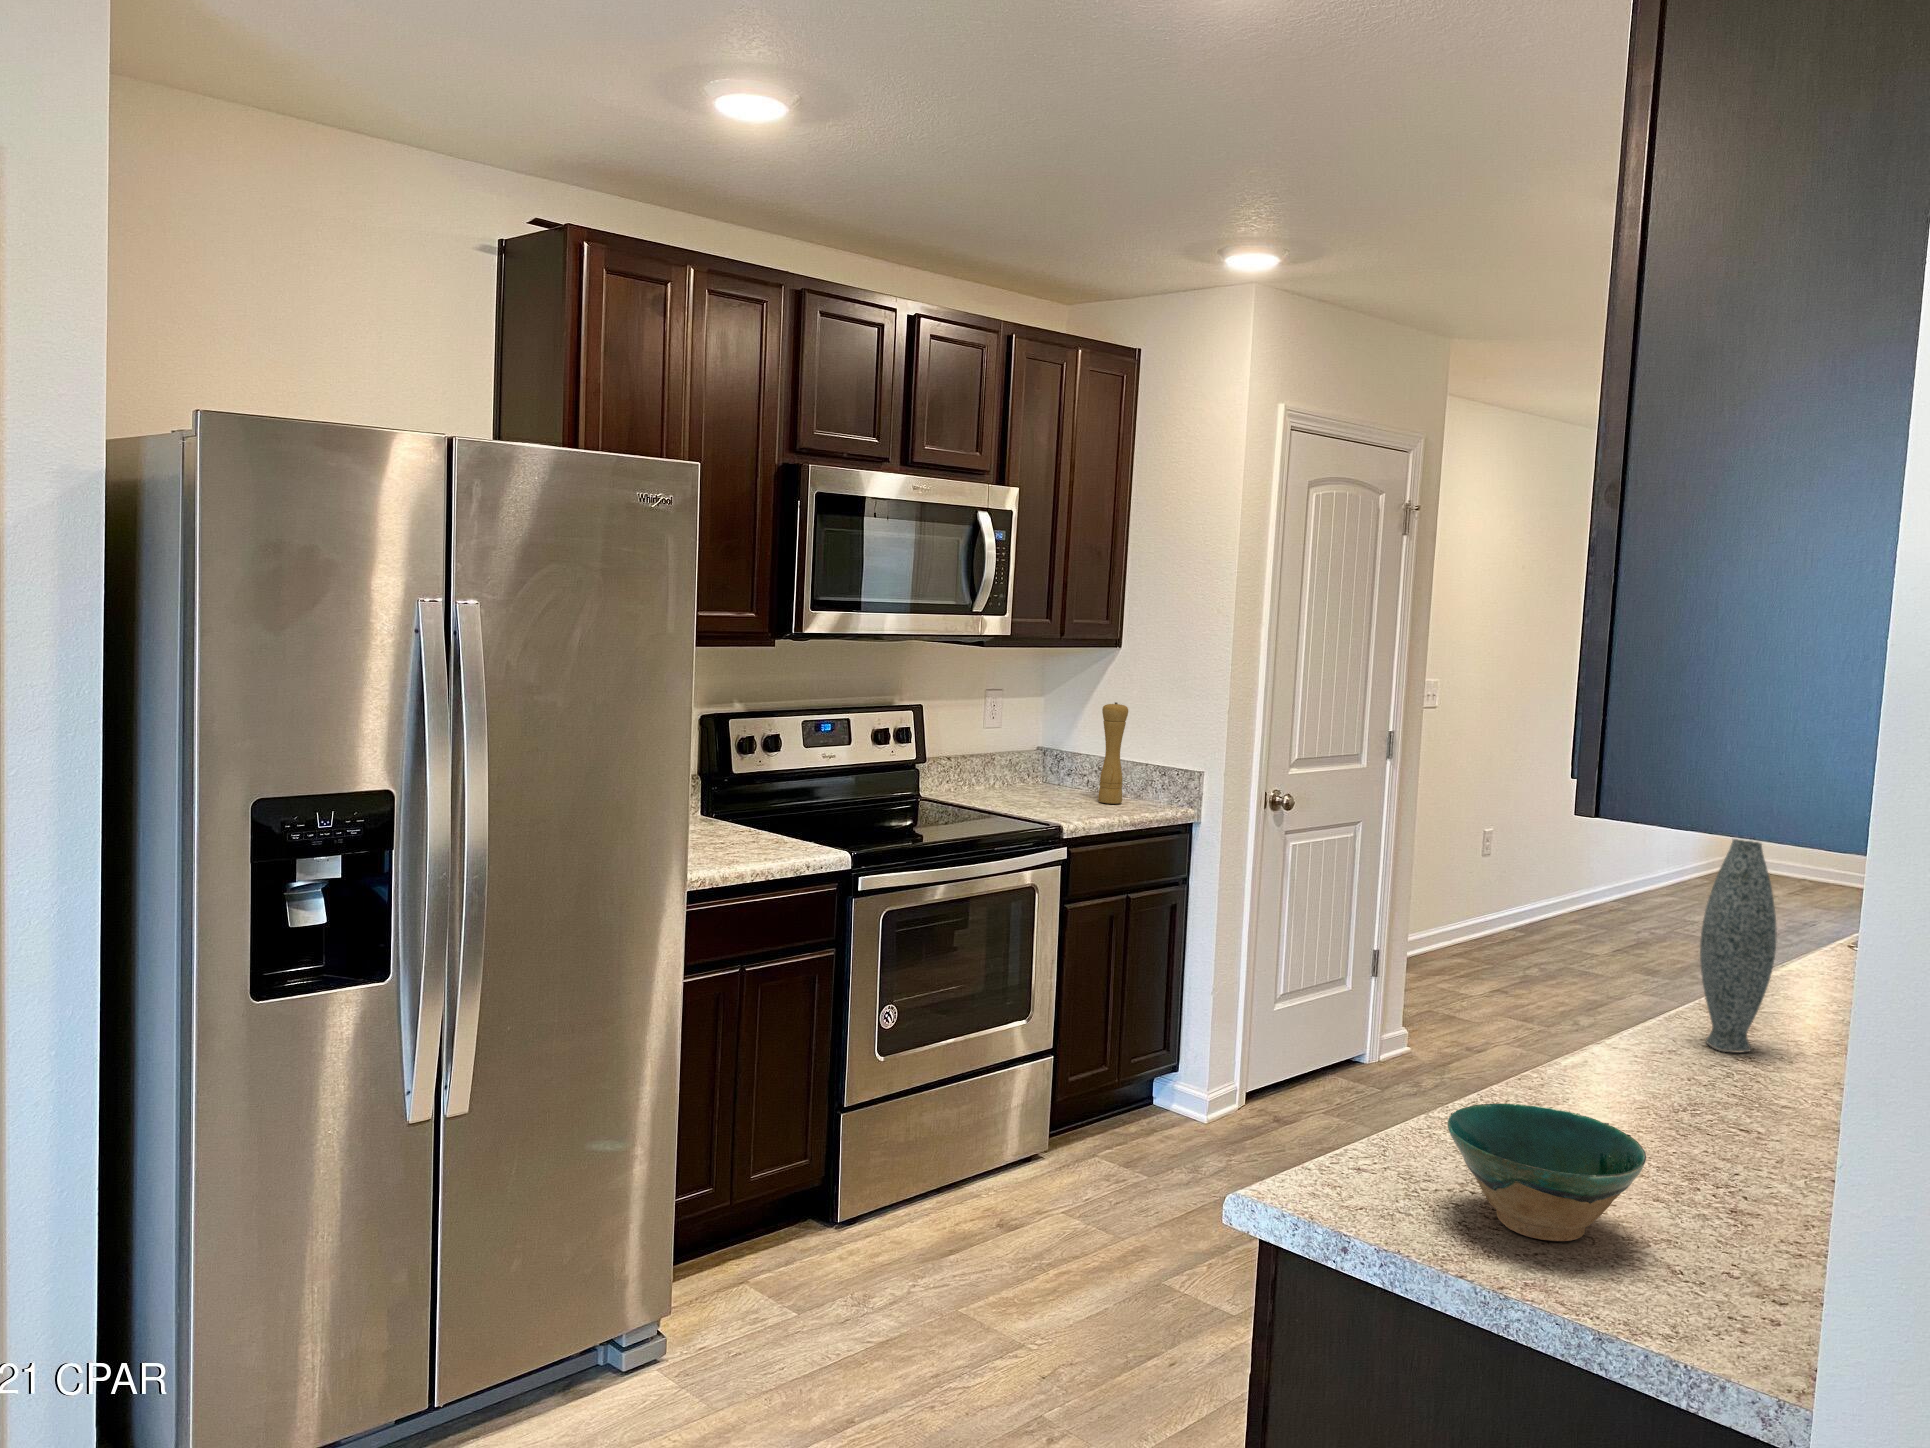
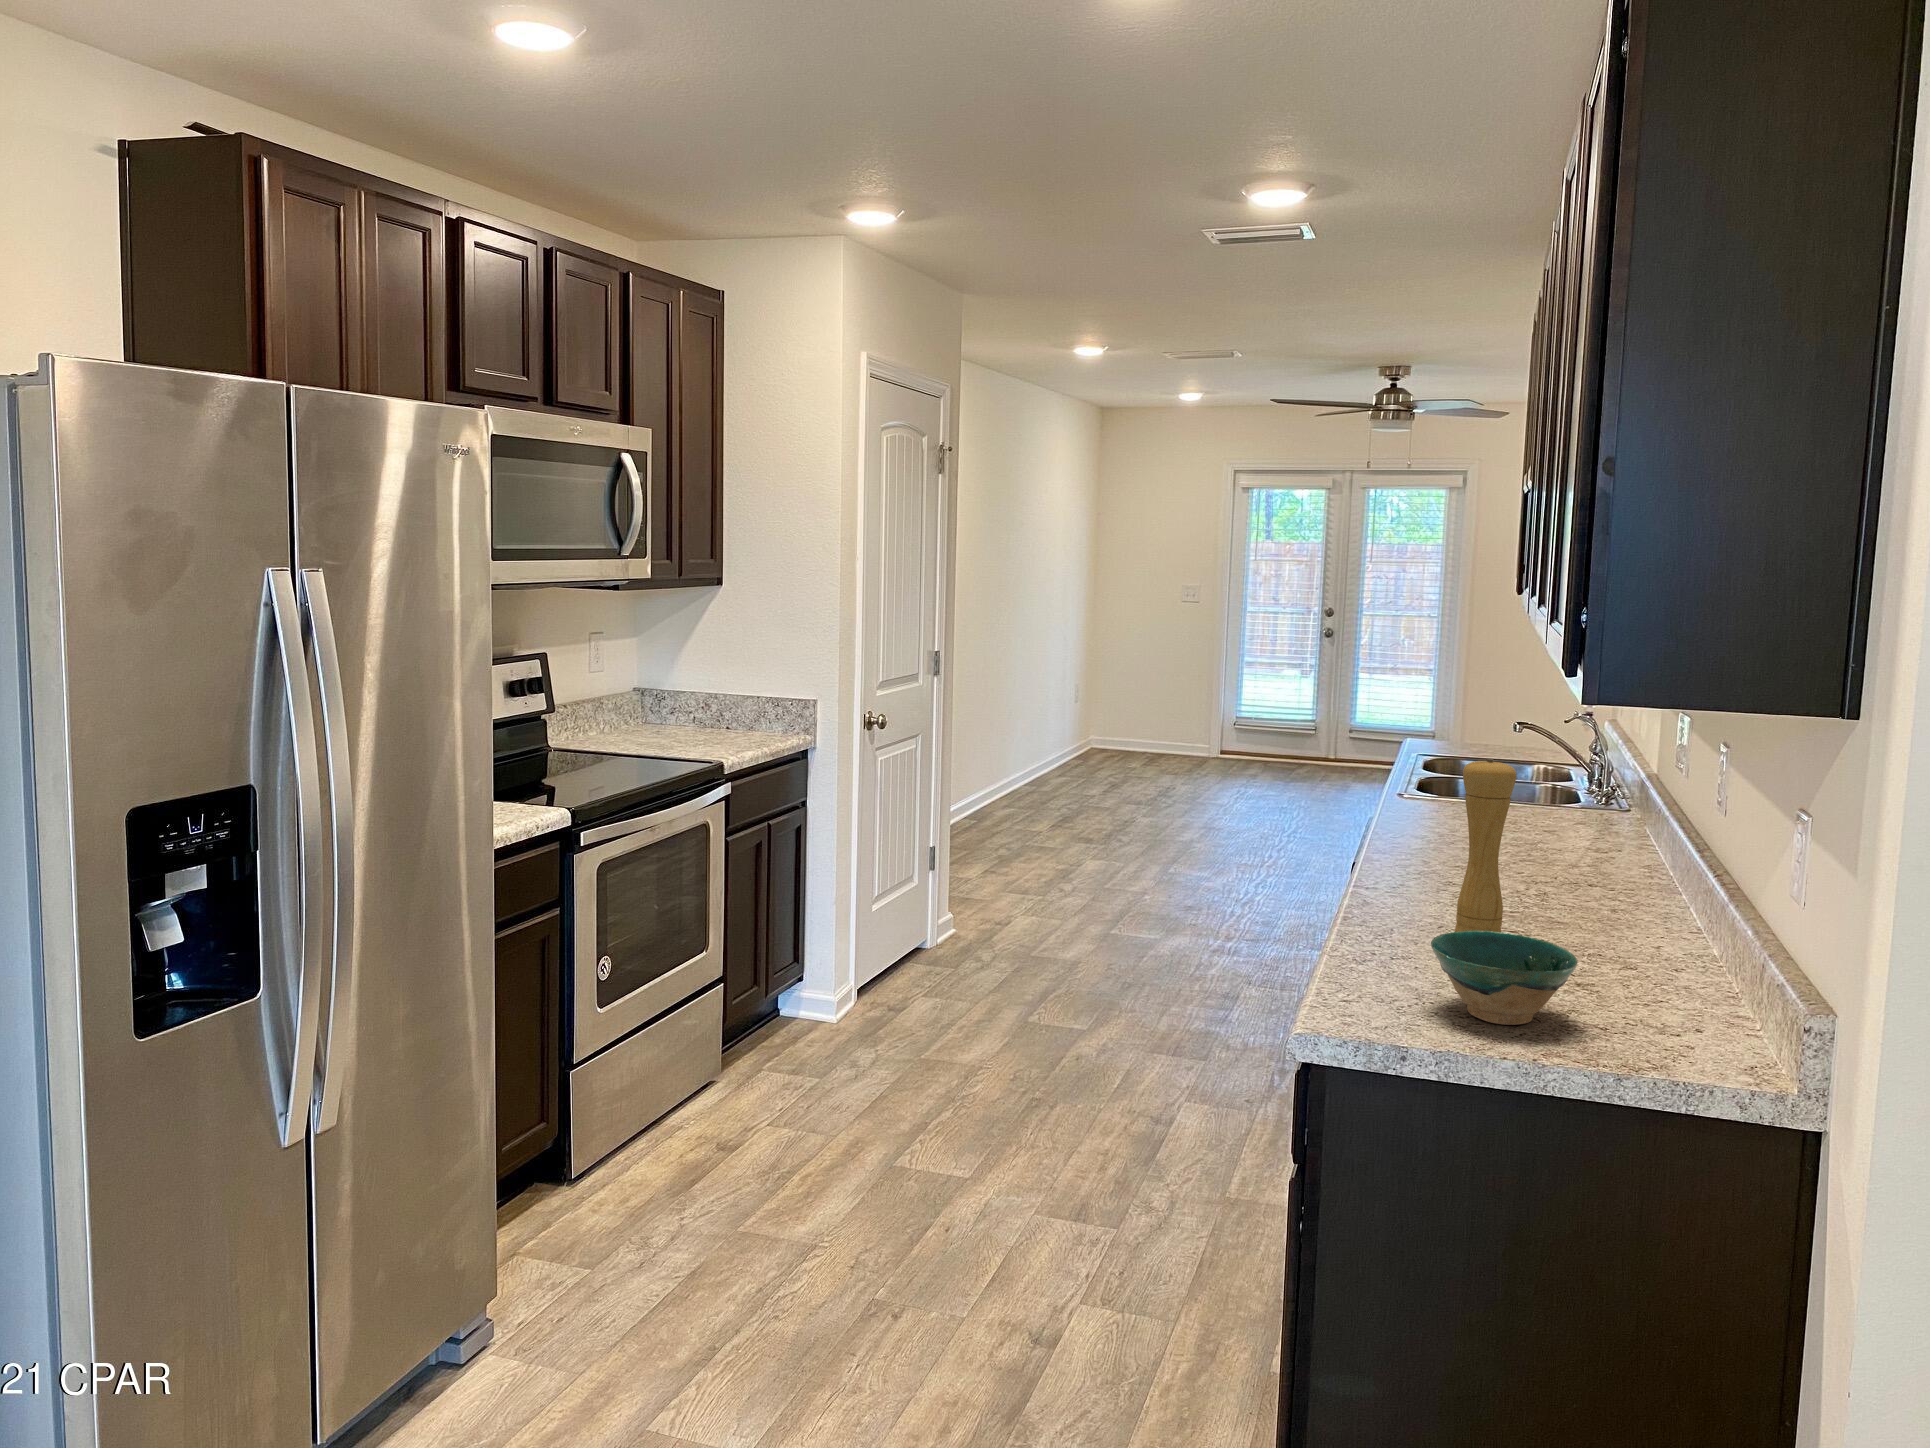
pepper mill: present [1098,702,1128,804] -> present [1455,758,1516,932]
vase: present [1700,839,1777,1053] -> none [1404,692,1457,880]

